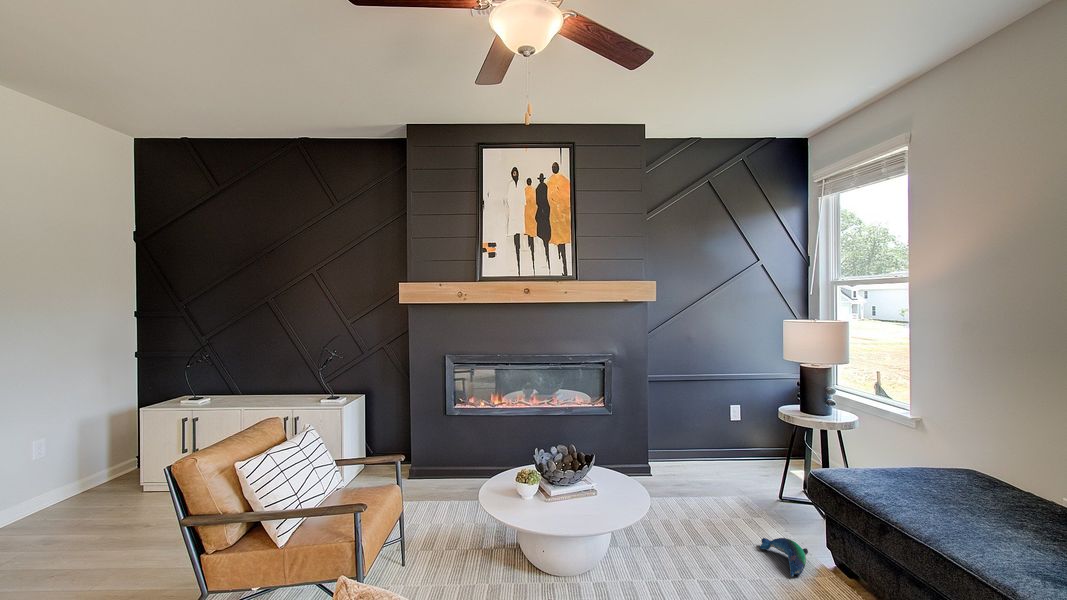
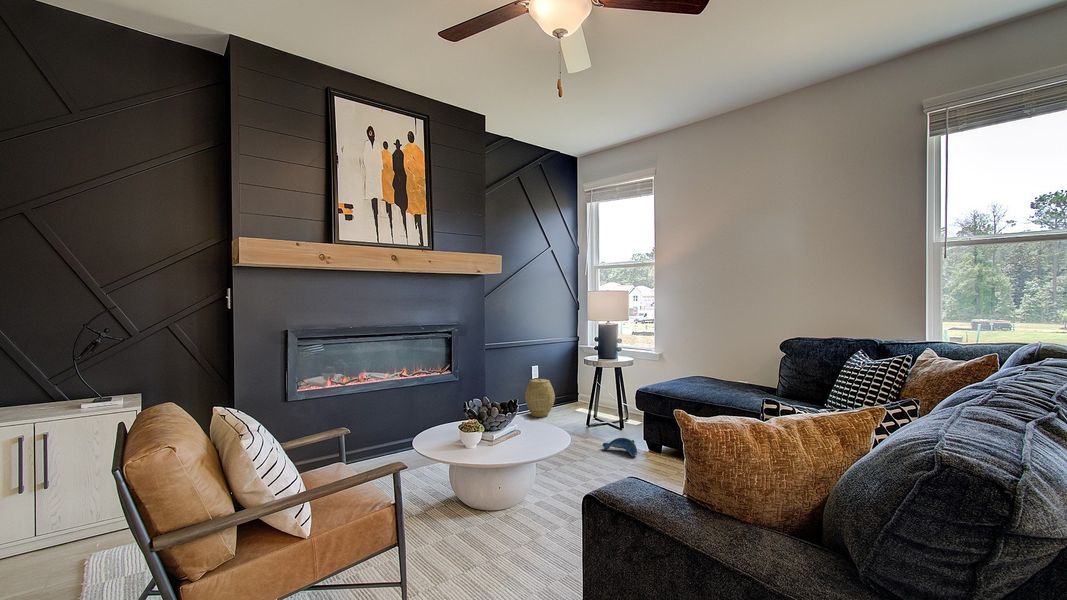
woven basket: none [719,424,759,473] -> present [525,379,555,417]

